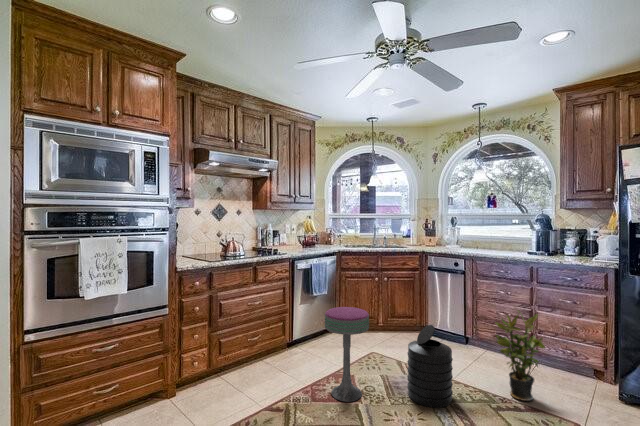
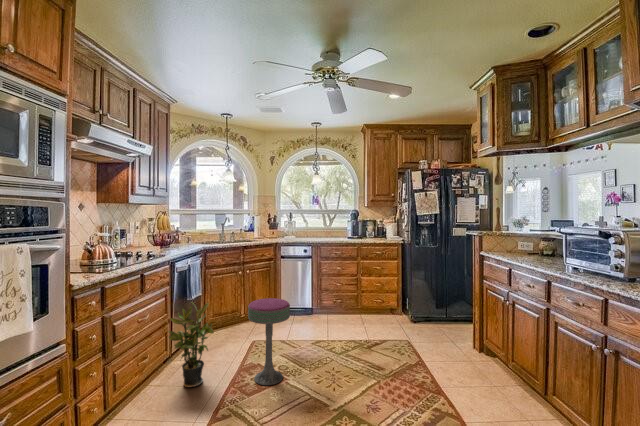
potted plant: present [495,311,545,401] -> present [169,303,214,388]
trash can: present [407,325,453,408] -> none [309,300,343,364]

